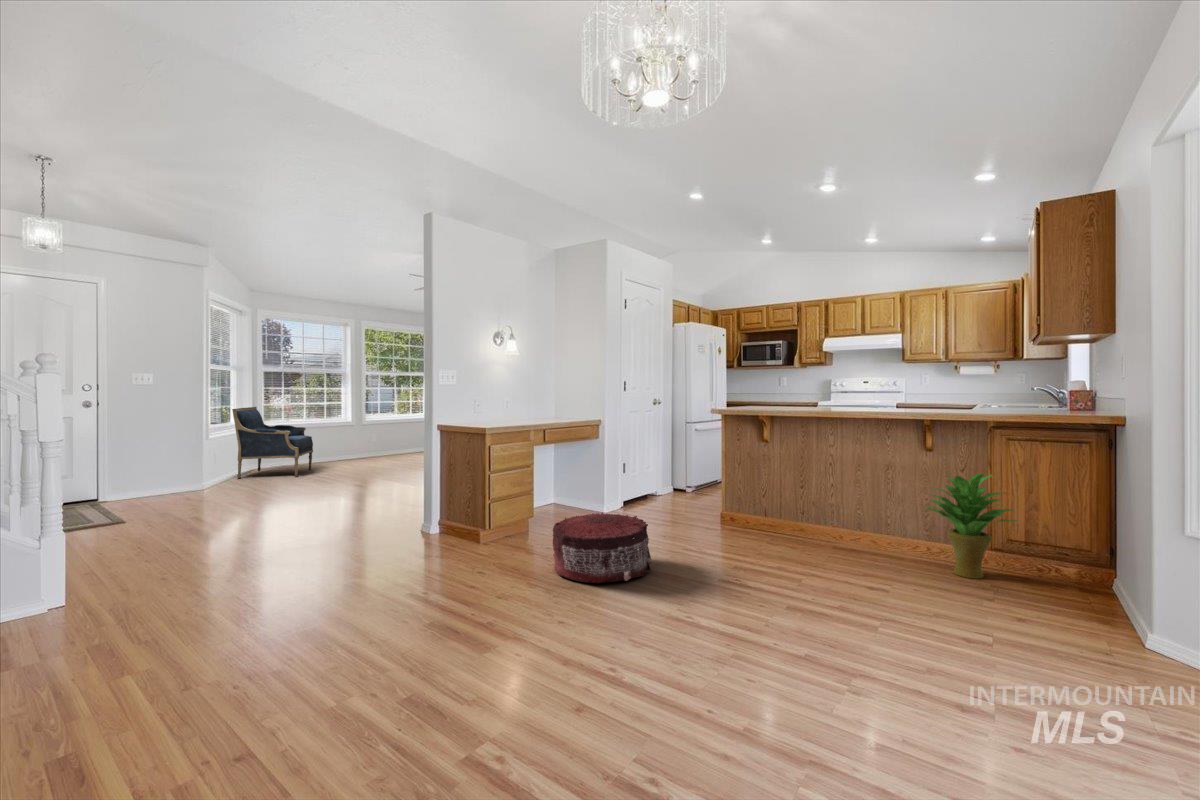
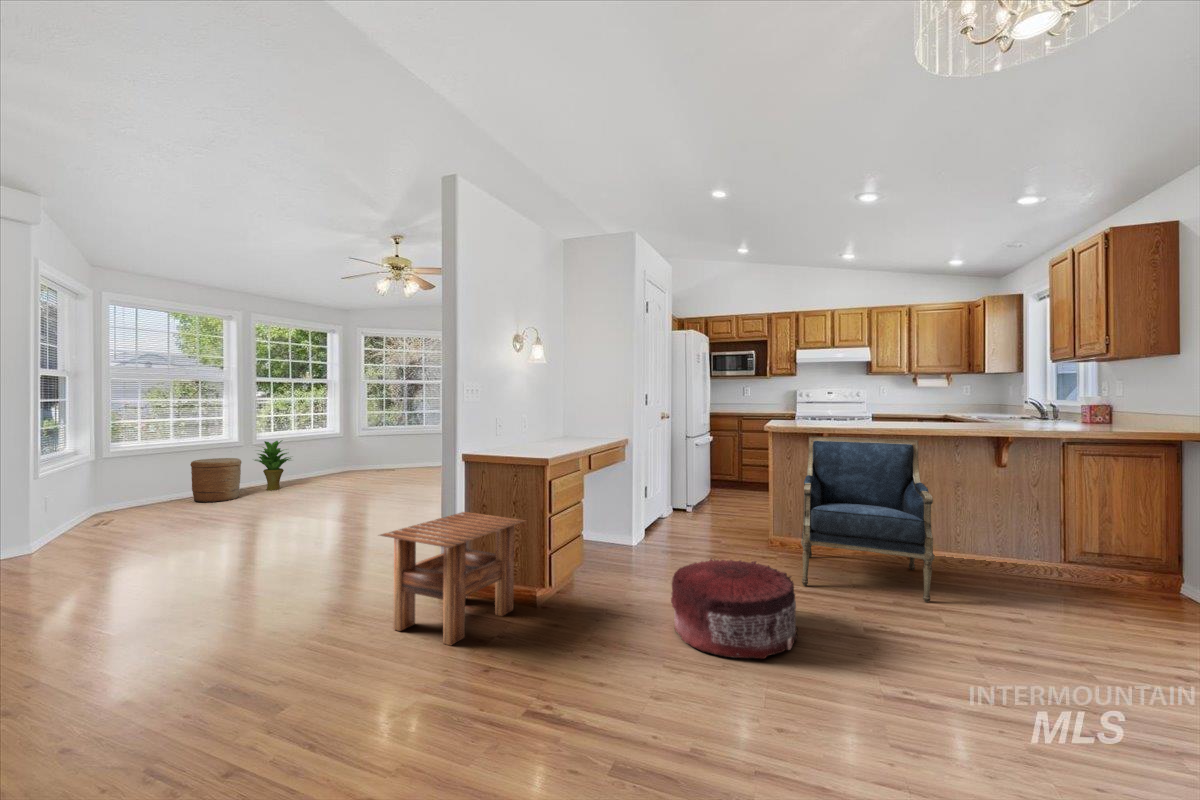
armchair: present [232,407,313,479] -> present [801,437,934,602]
woven basket: none [316,434,352,467] -> present [190,458,241,502]
side table: none [359,469,472,557] -> present [380,512,525,645]
potted plant: present [926,473,1016,579] -> present [255,441,291,490]

